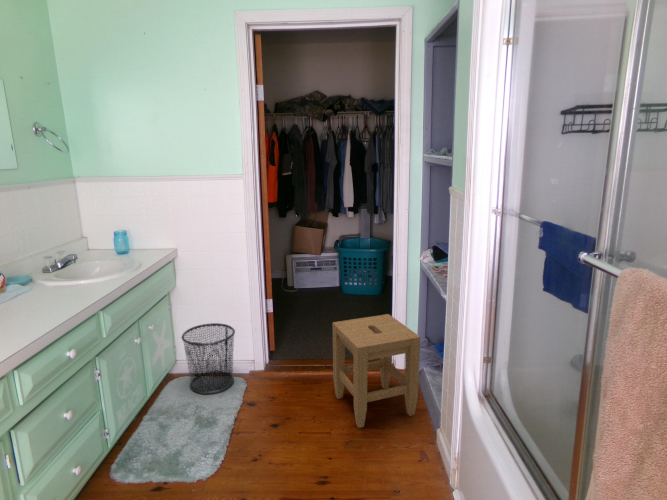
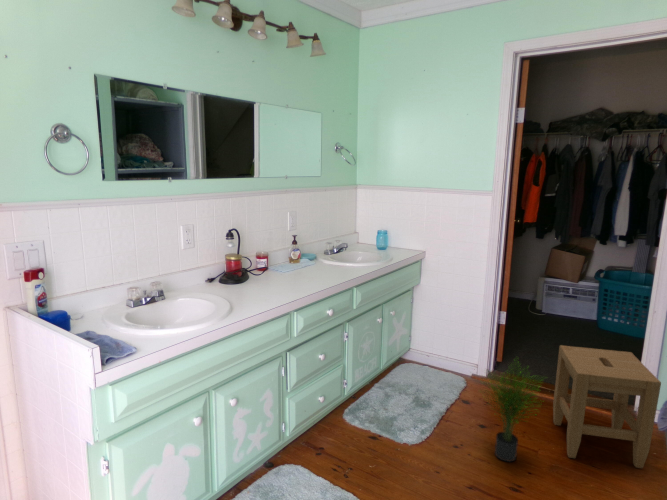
waste bin: present [182,323,235,394] -> none [415,321,463,384]
potted plant: none [266,346,335,457] -> present [488,364,541,462]

